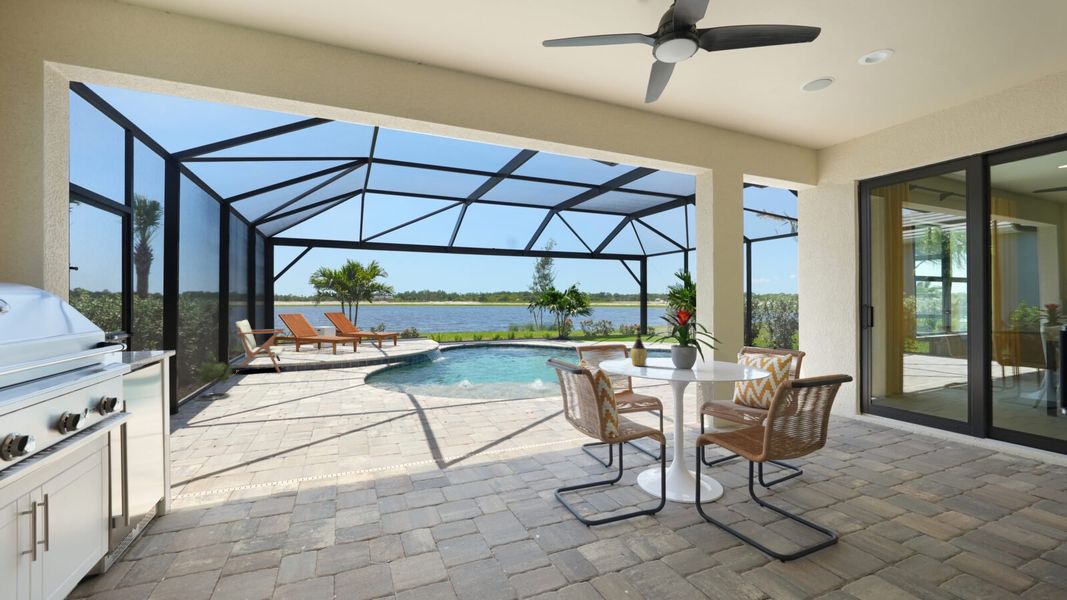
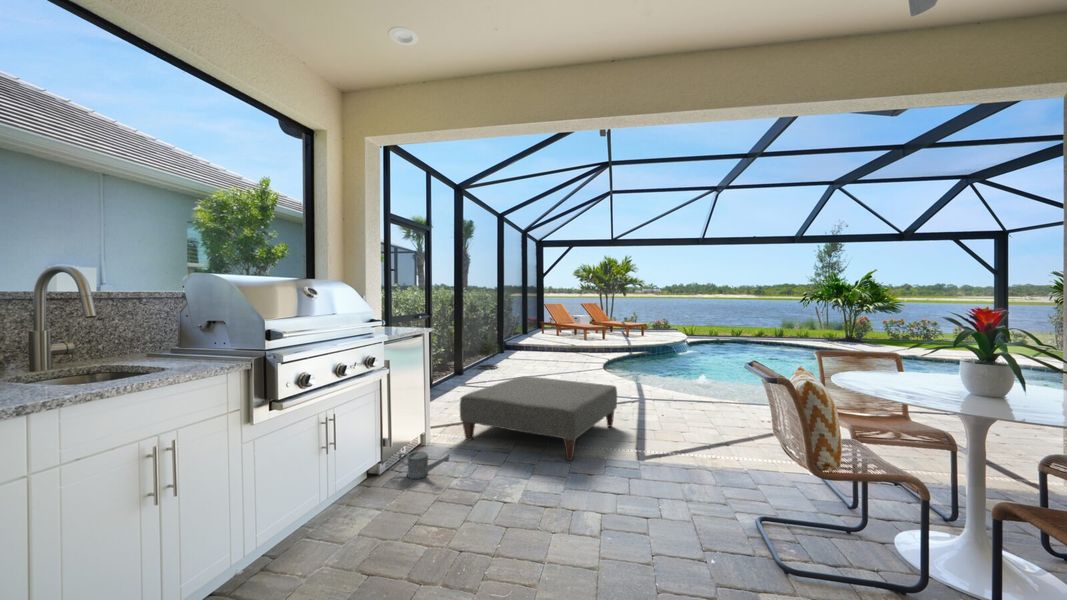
lounge chair: present [232,320,285,376] -> none [504,307,545,353]
wine bottle: present [630,325,647,366] -> none [895,321,926,380]
ottoman: none [218,398,407,491] -> present [460,376,617,460]
watering can: none [138,514,227,561] -> present [399,452,449,479]

